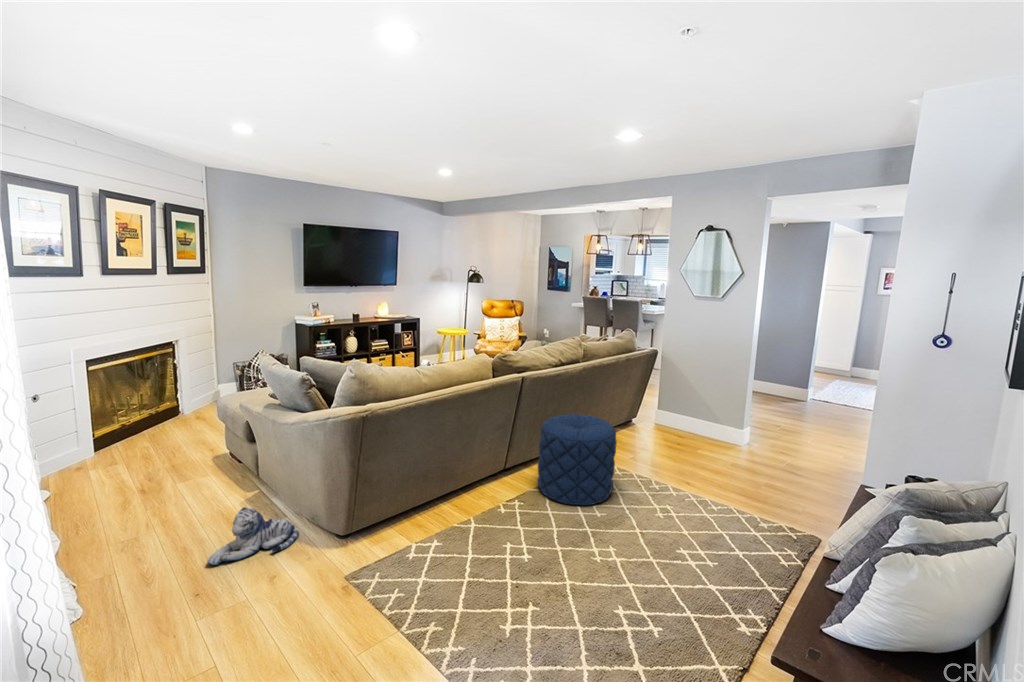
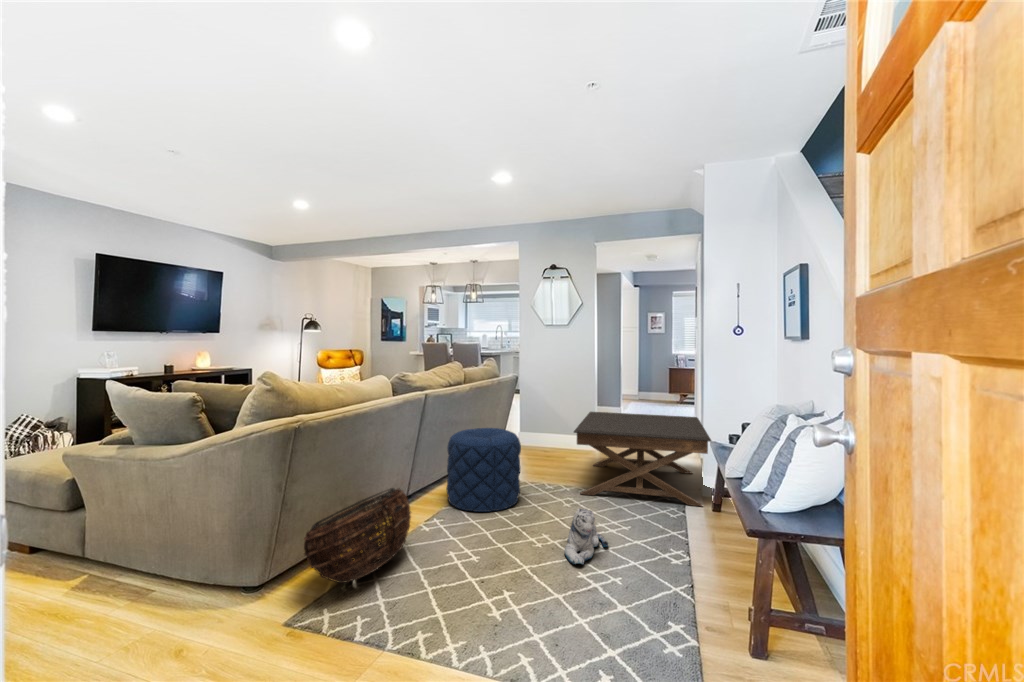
coffee table: none [681,406,873,556] -> present [574,412,711,506]
basket: none [365,472,478,554] -> present [304,488,411,583]
plush toy: present [207,507,299,565] -> present [565,508,608,564]

